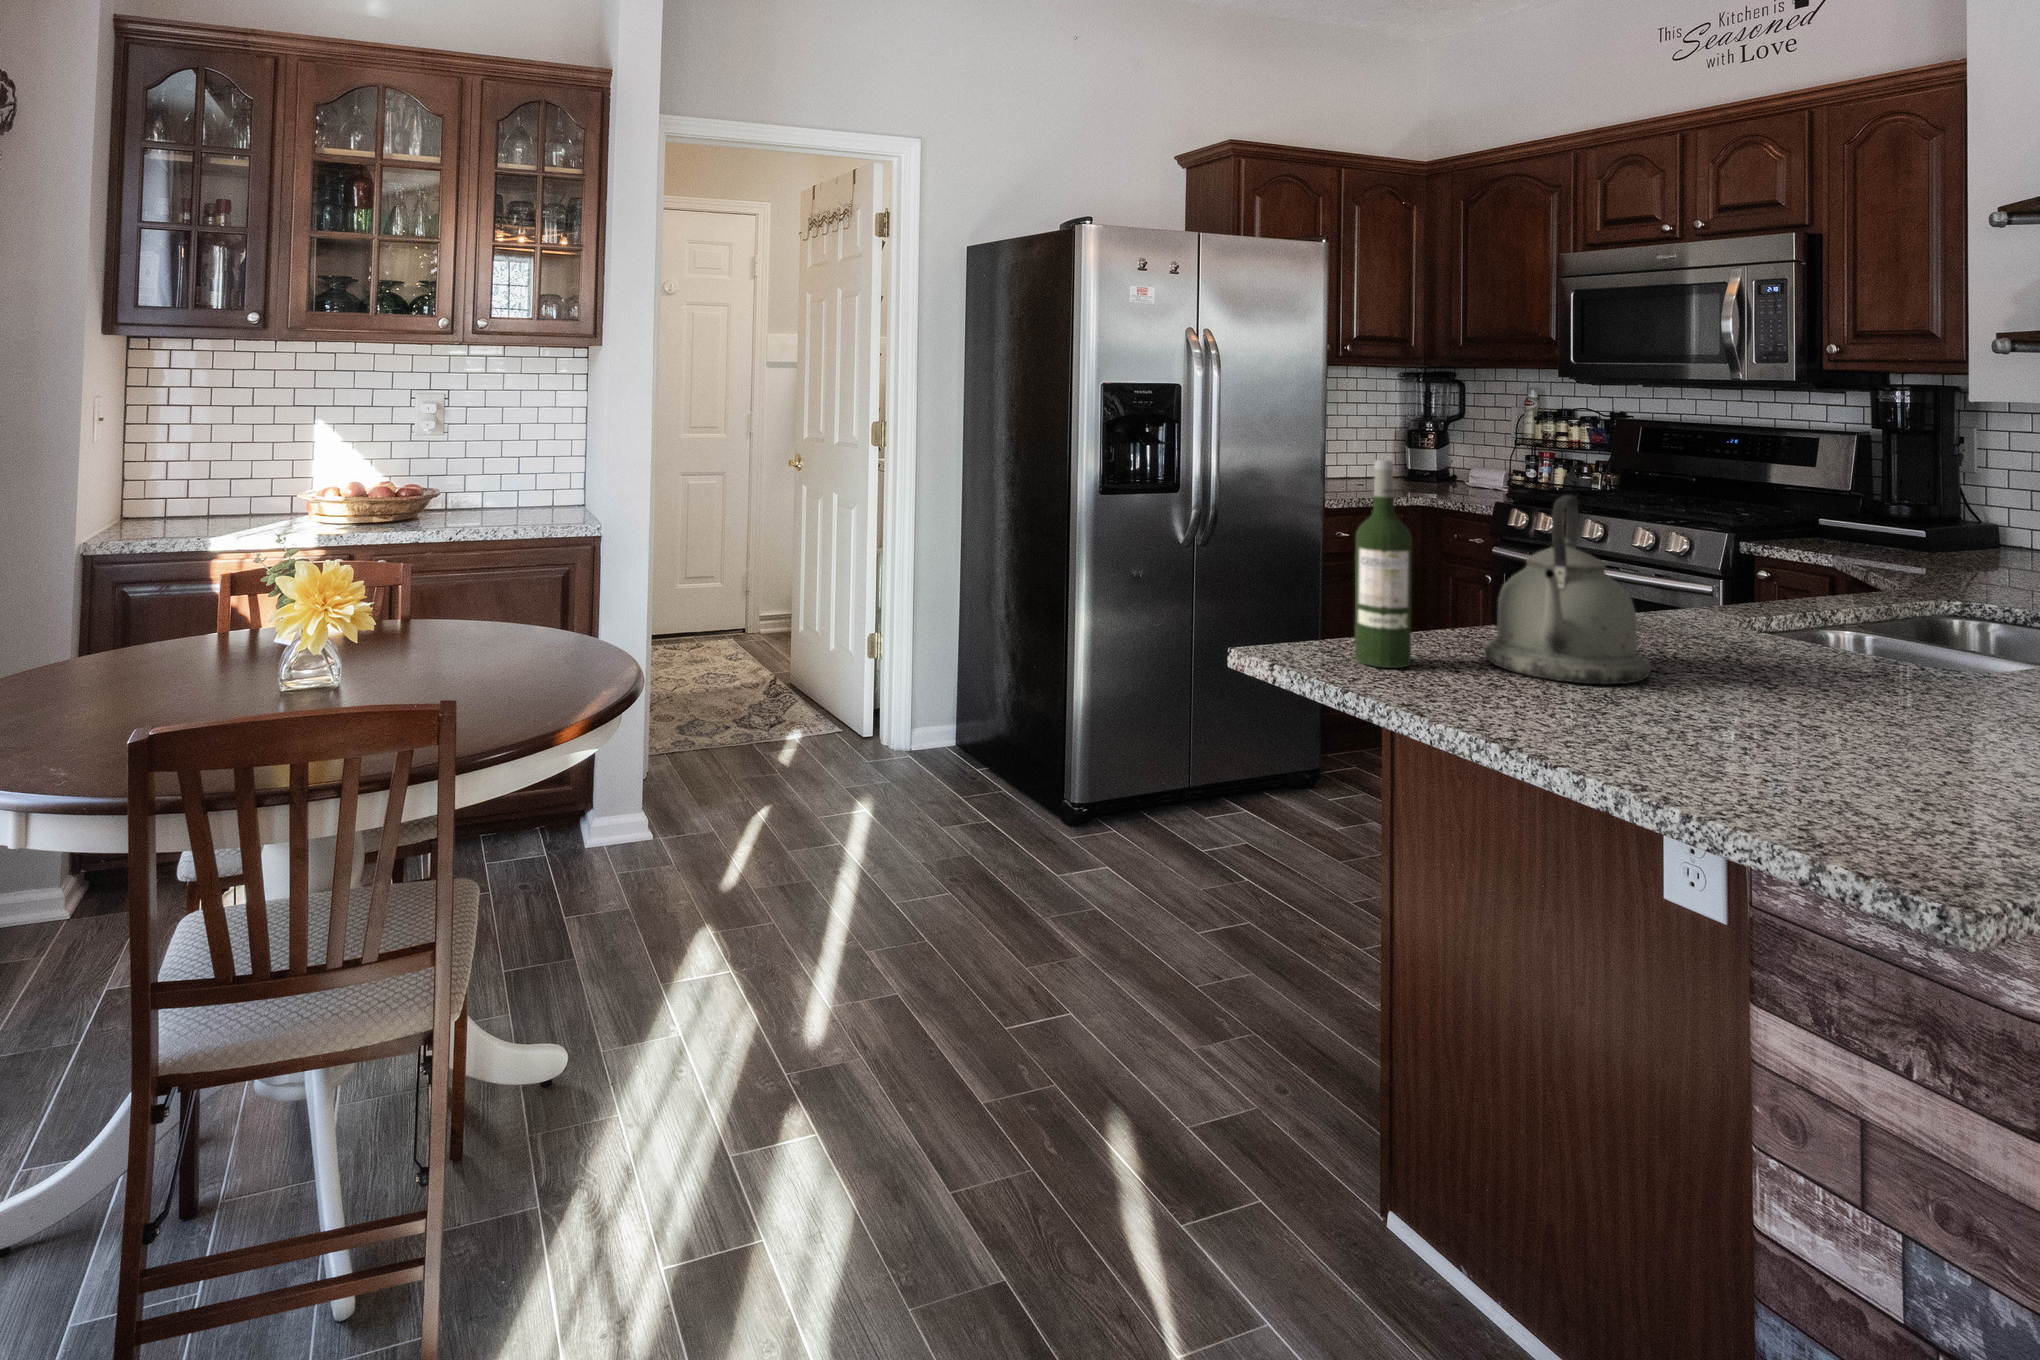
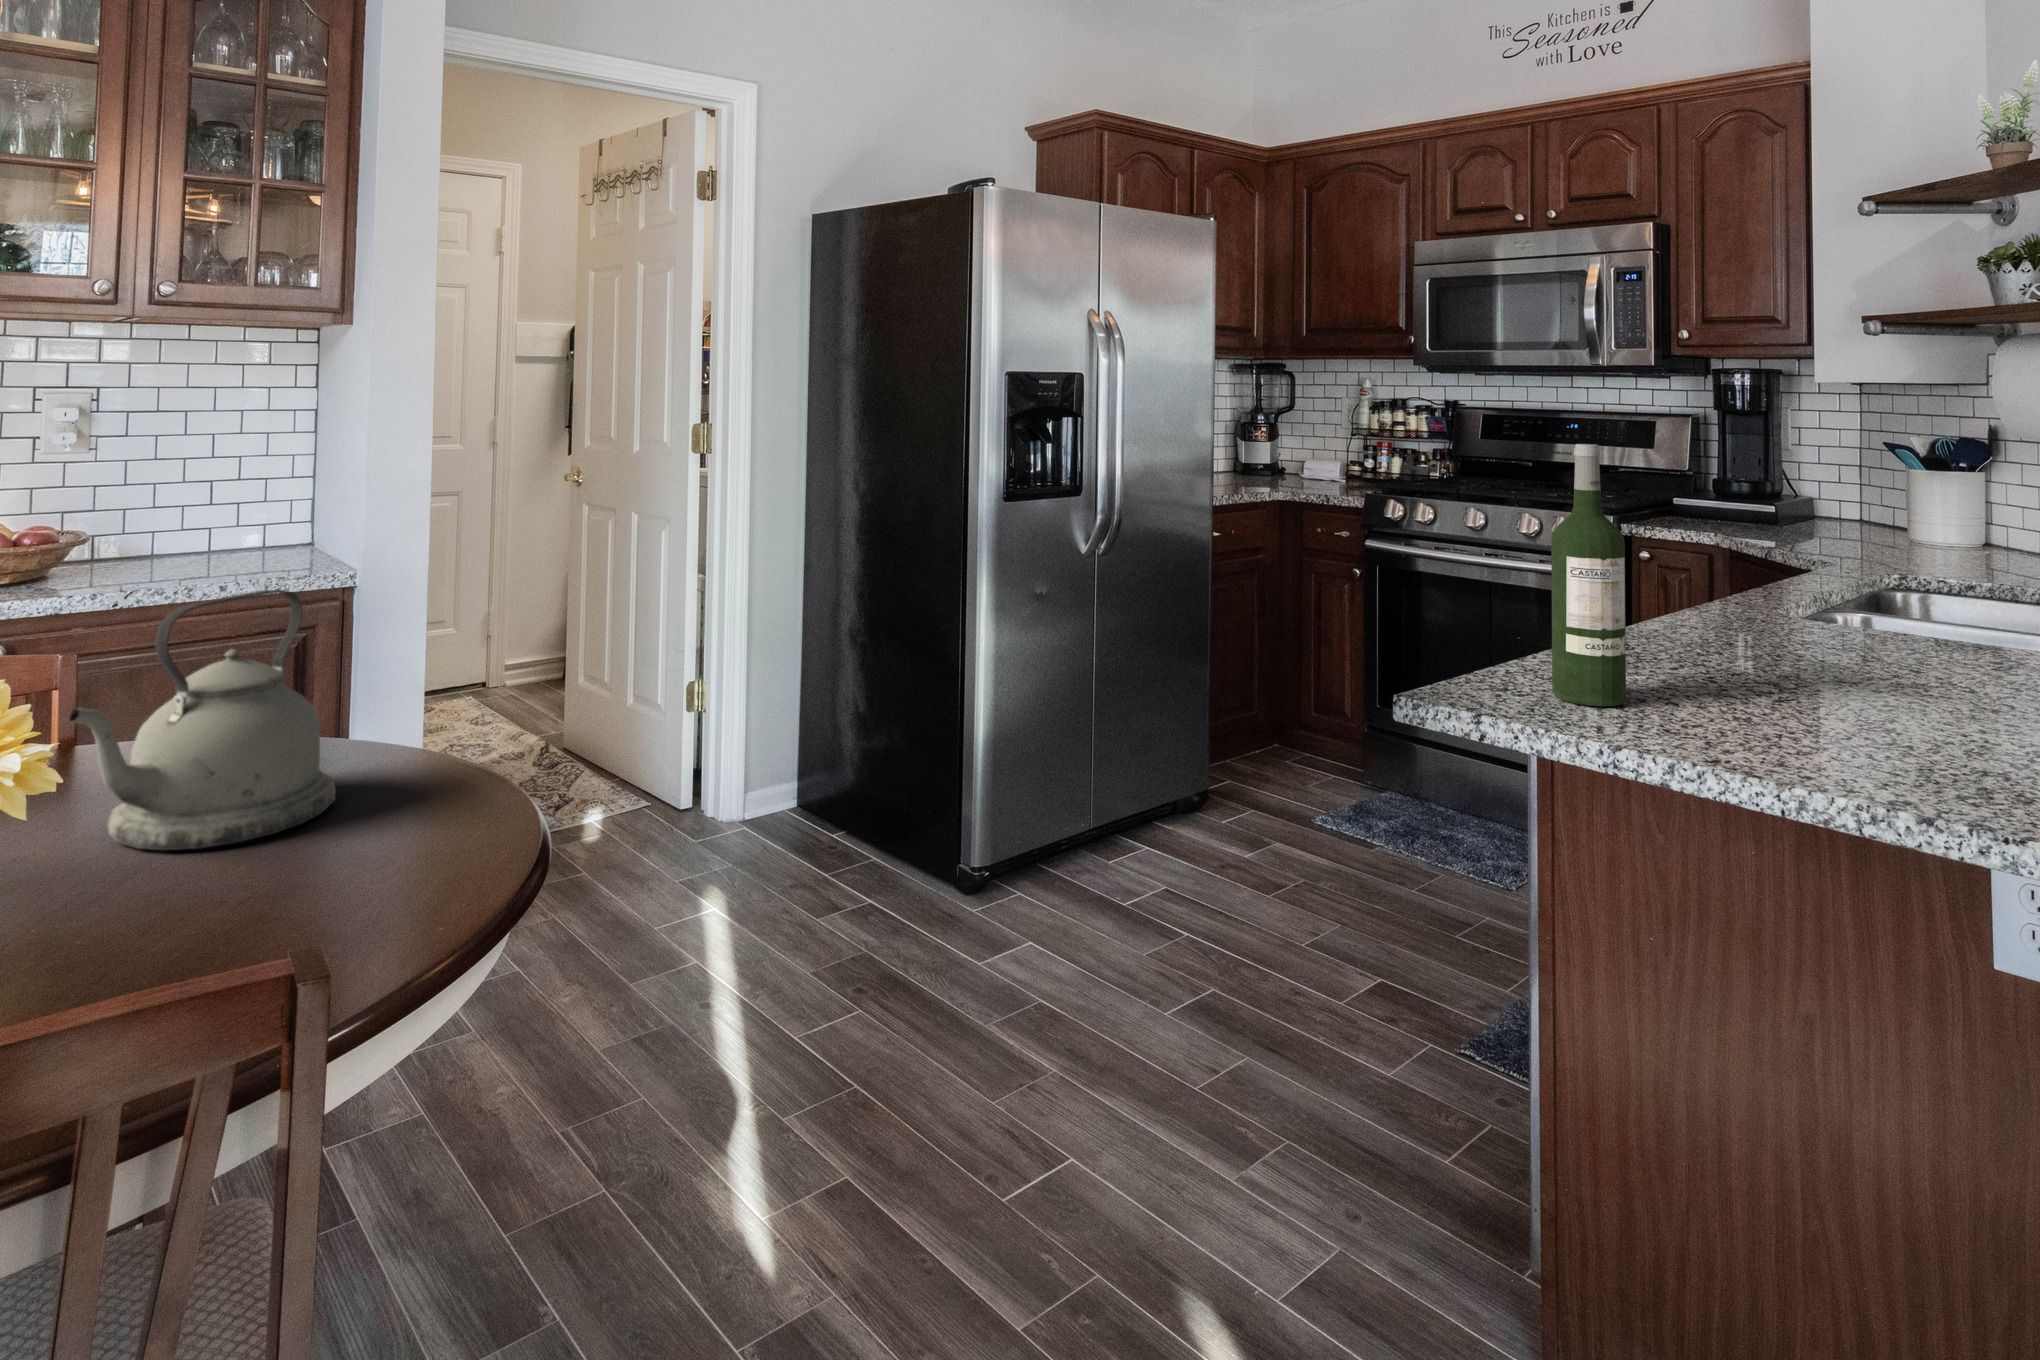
kettle: present [1485,495,1651,684] -> present [69,590,335,850]

